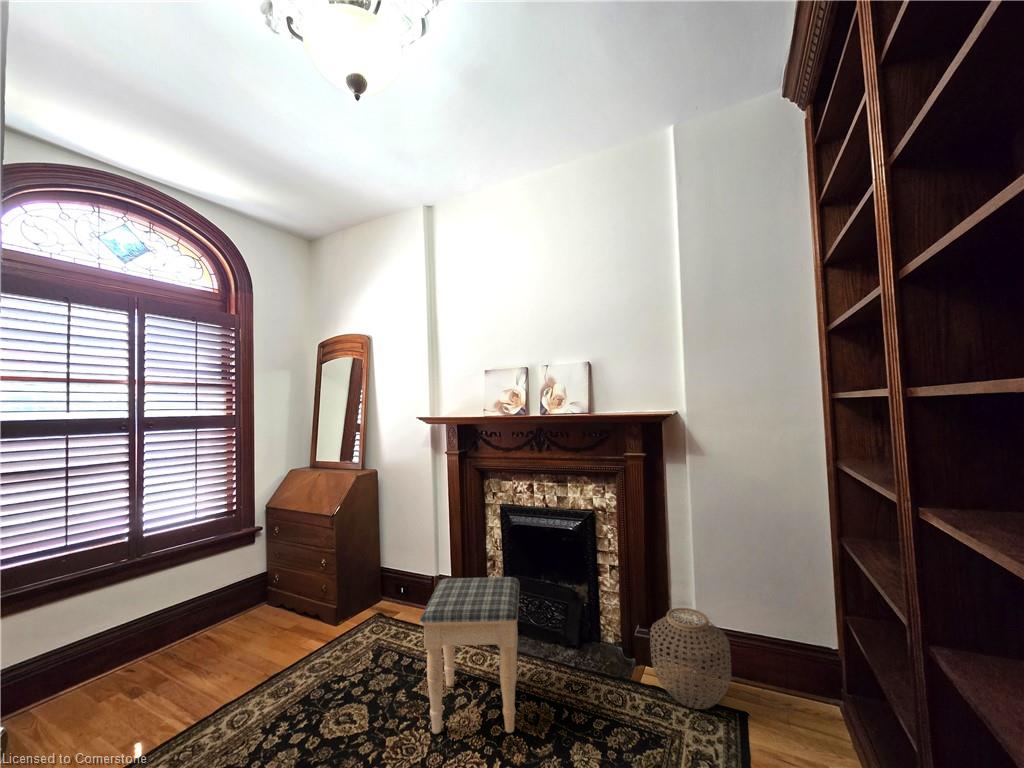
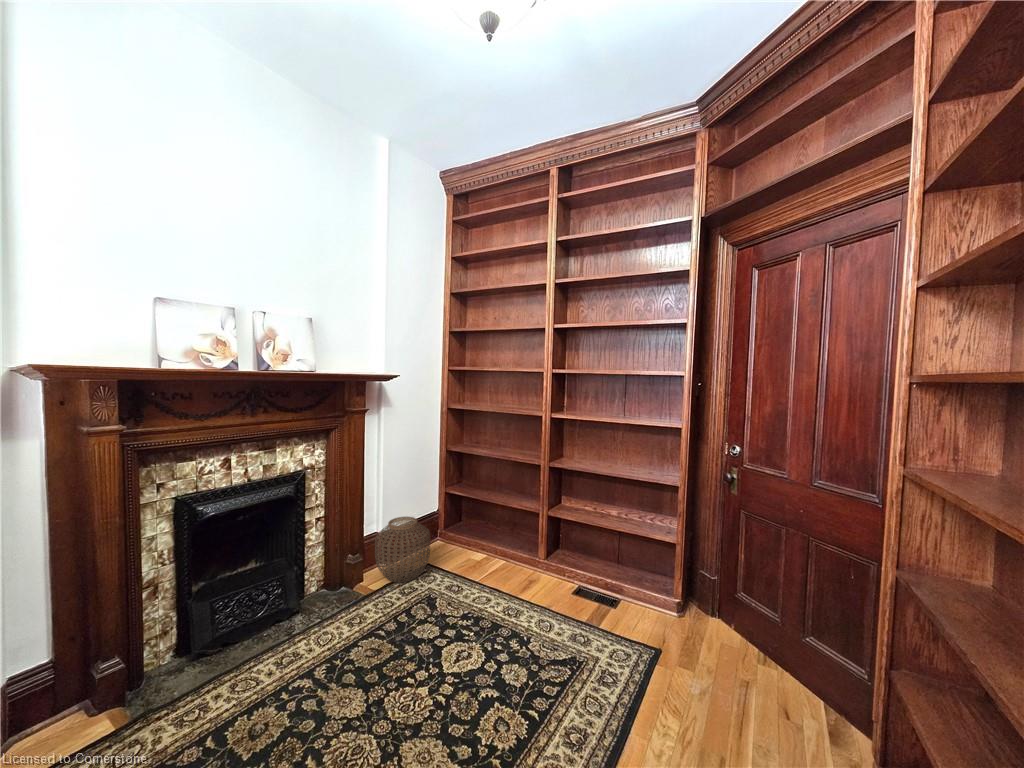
footstool: present [420,577,519,734] -> none [225,550,380,735]

